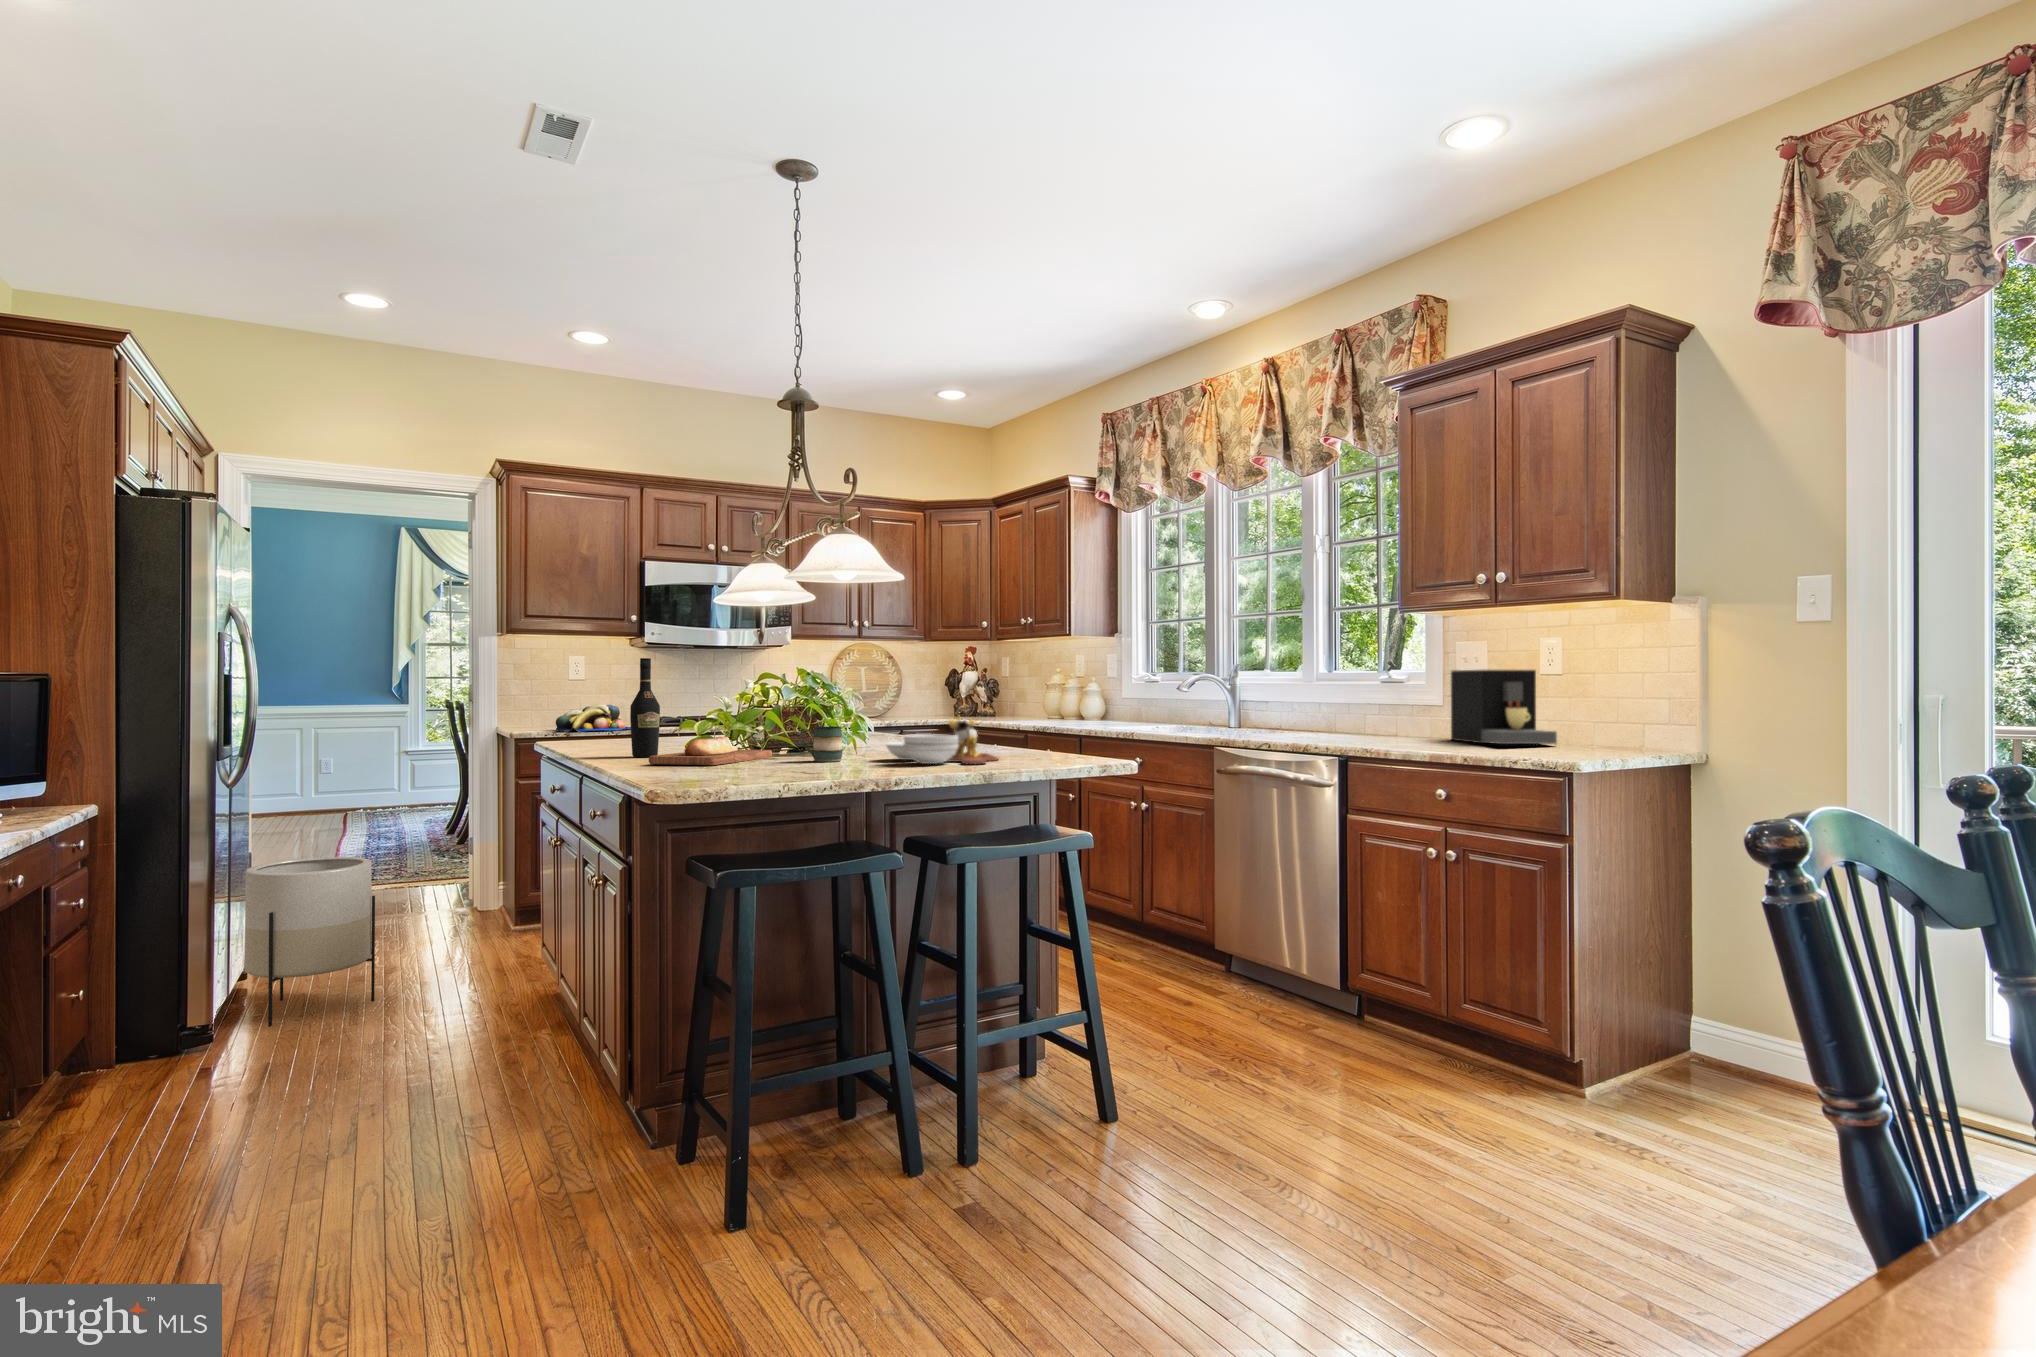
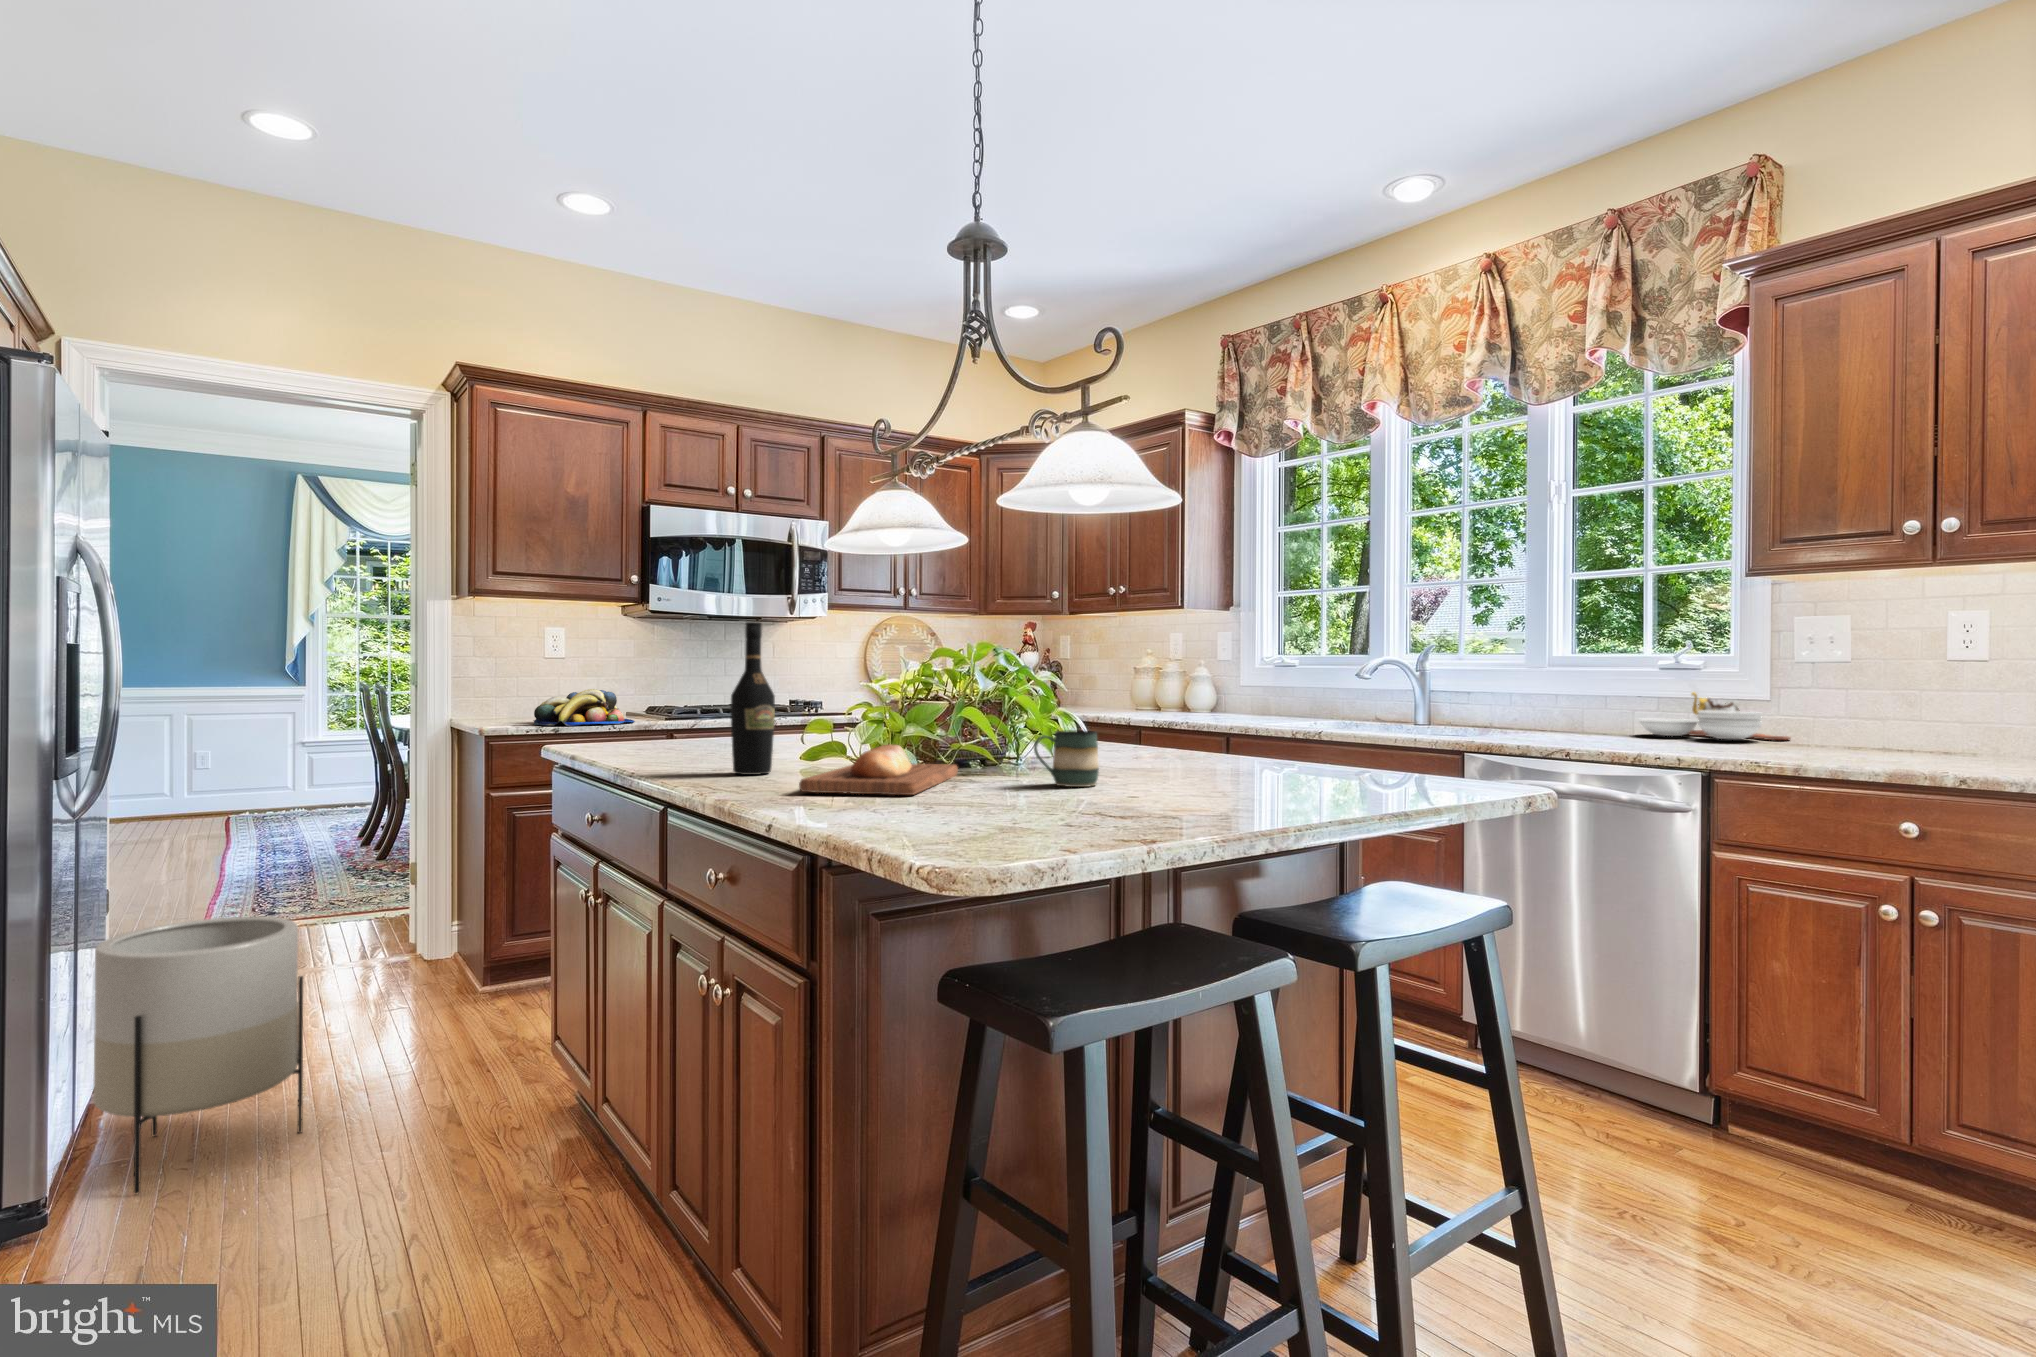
coffee maker: present [1451,670,1557,744] -> none [1818,652,2024,755]
cutting board: present [886,715,998,764] -> present [1639,692,1791,740]

